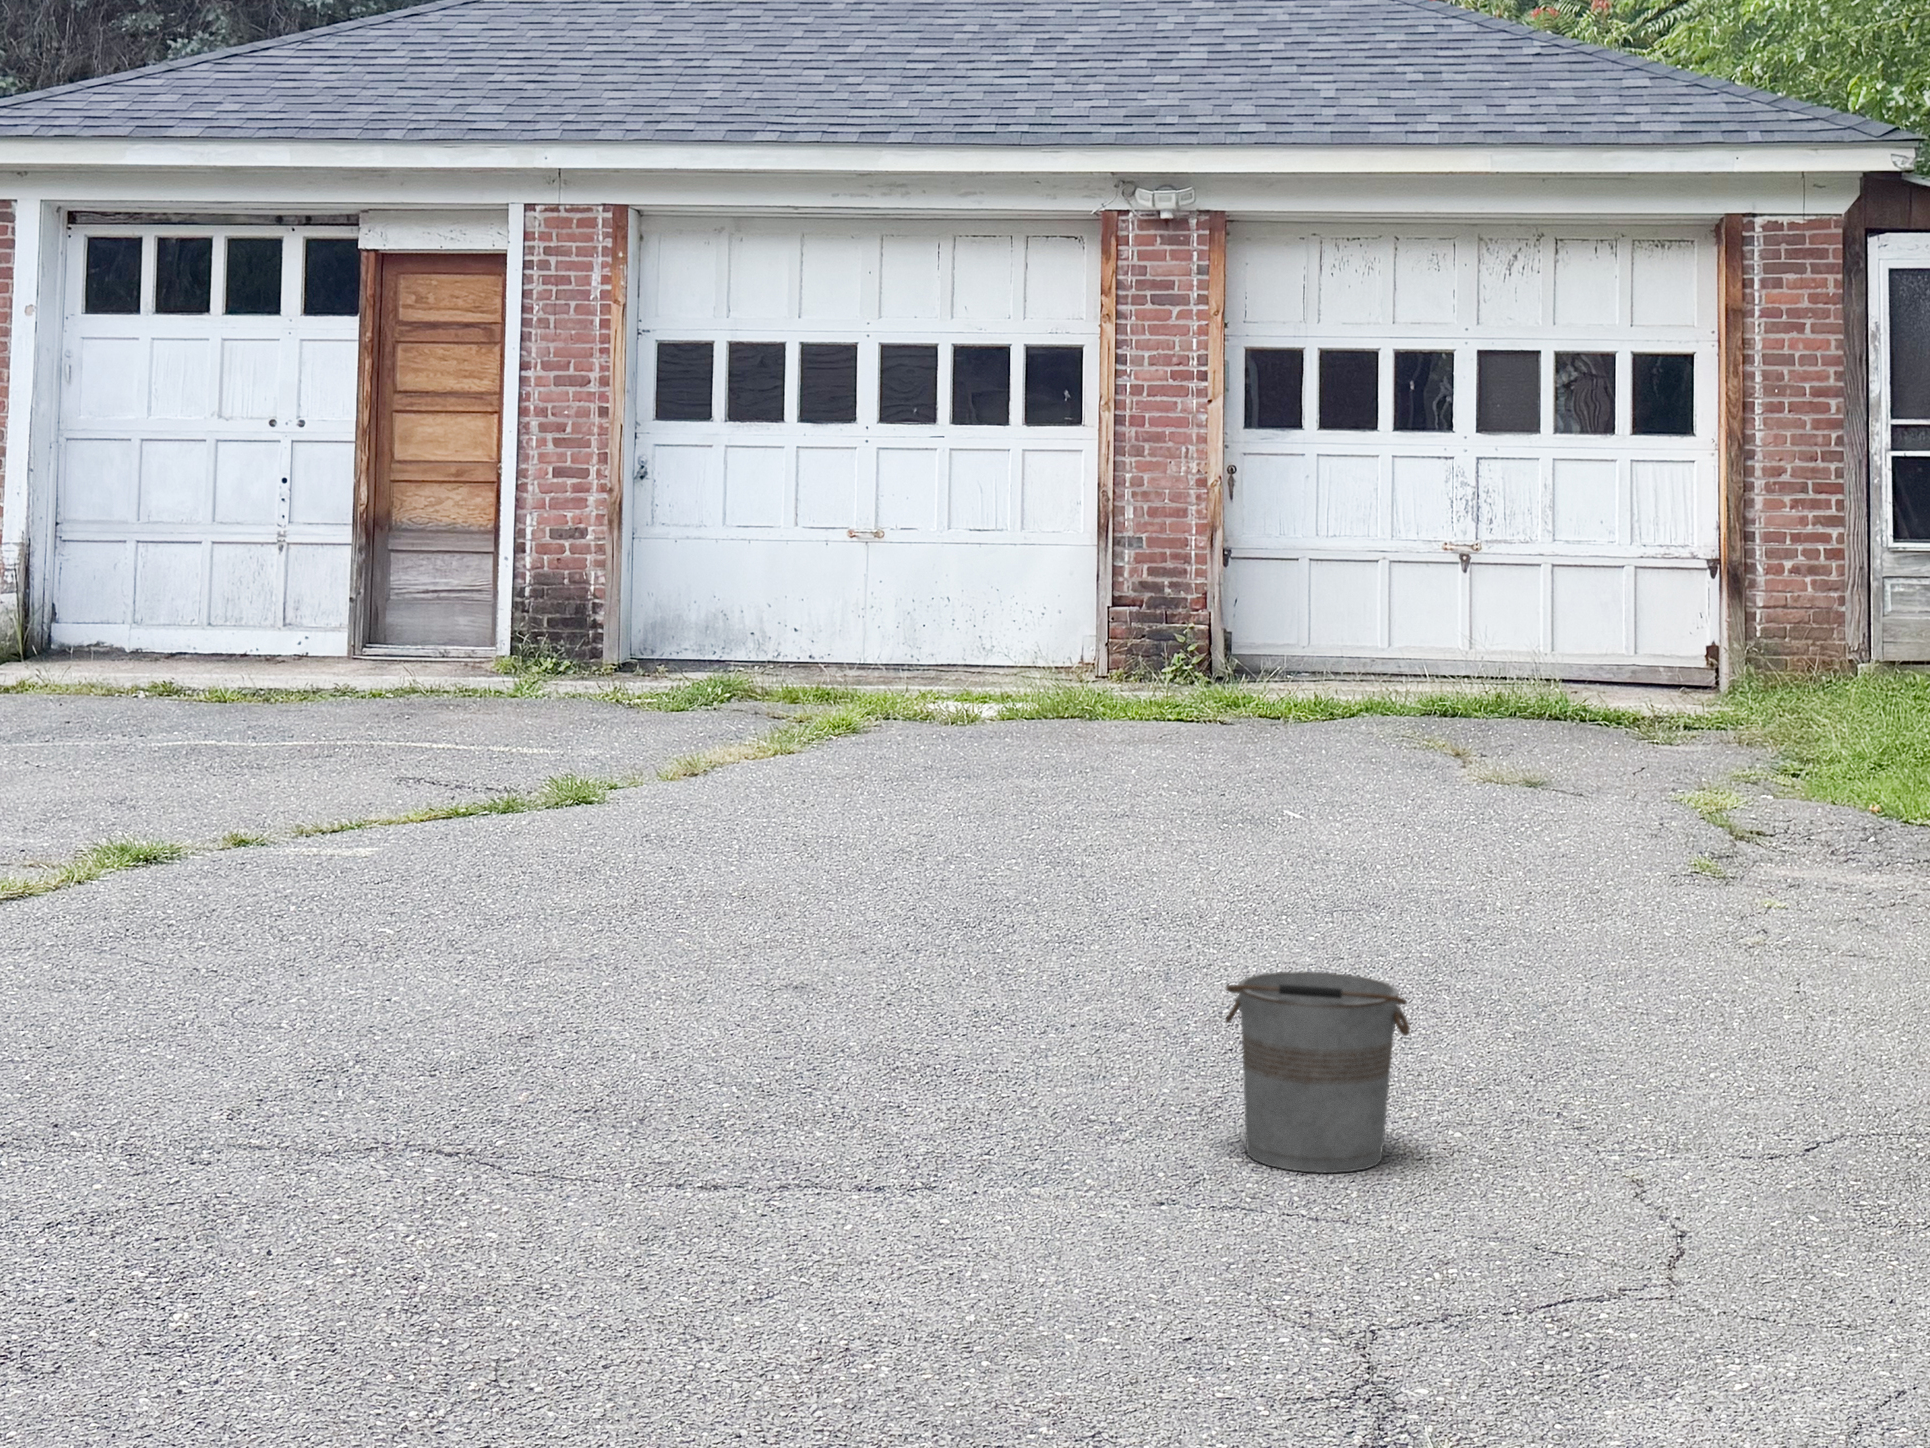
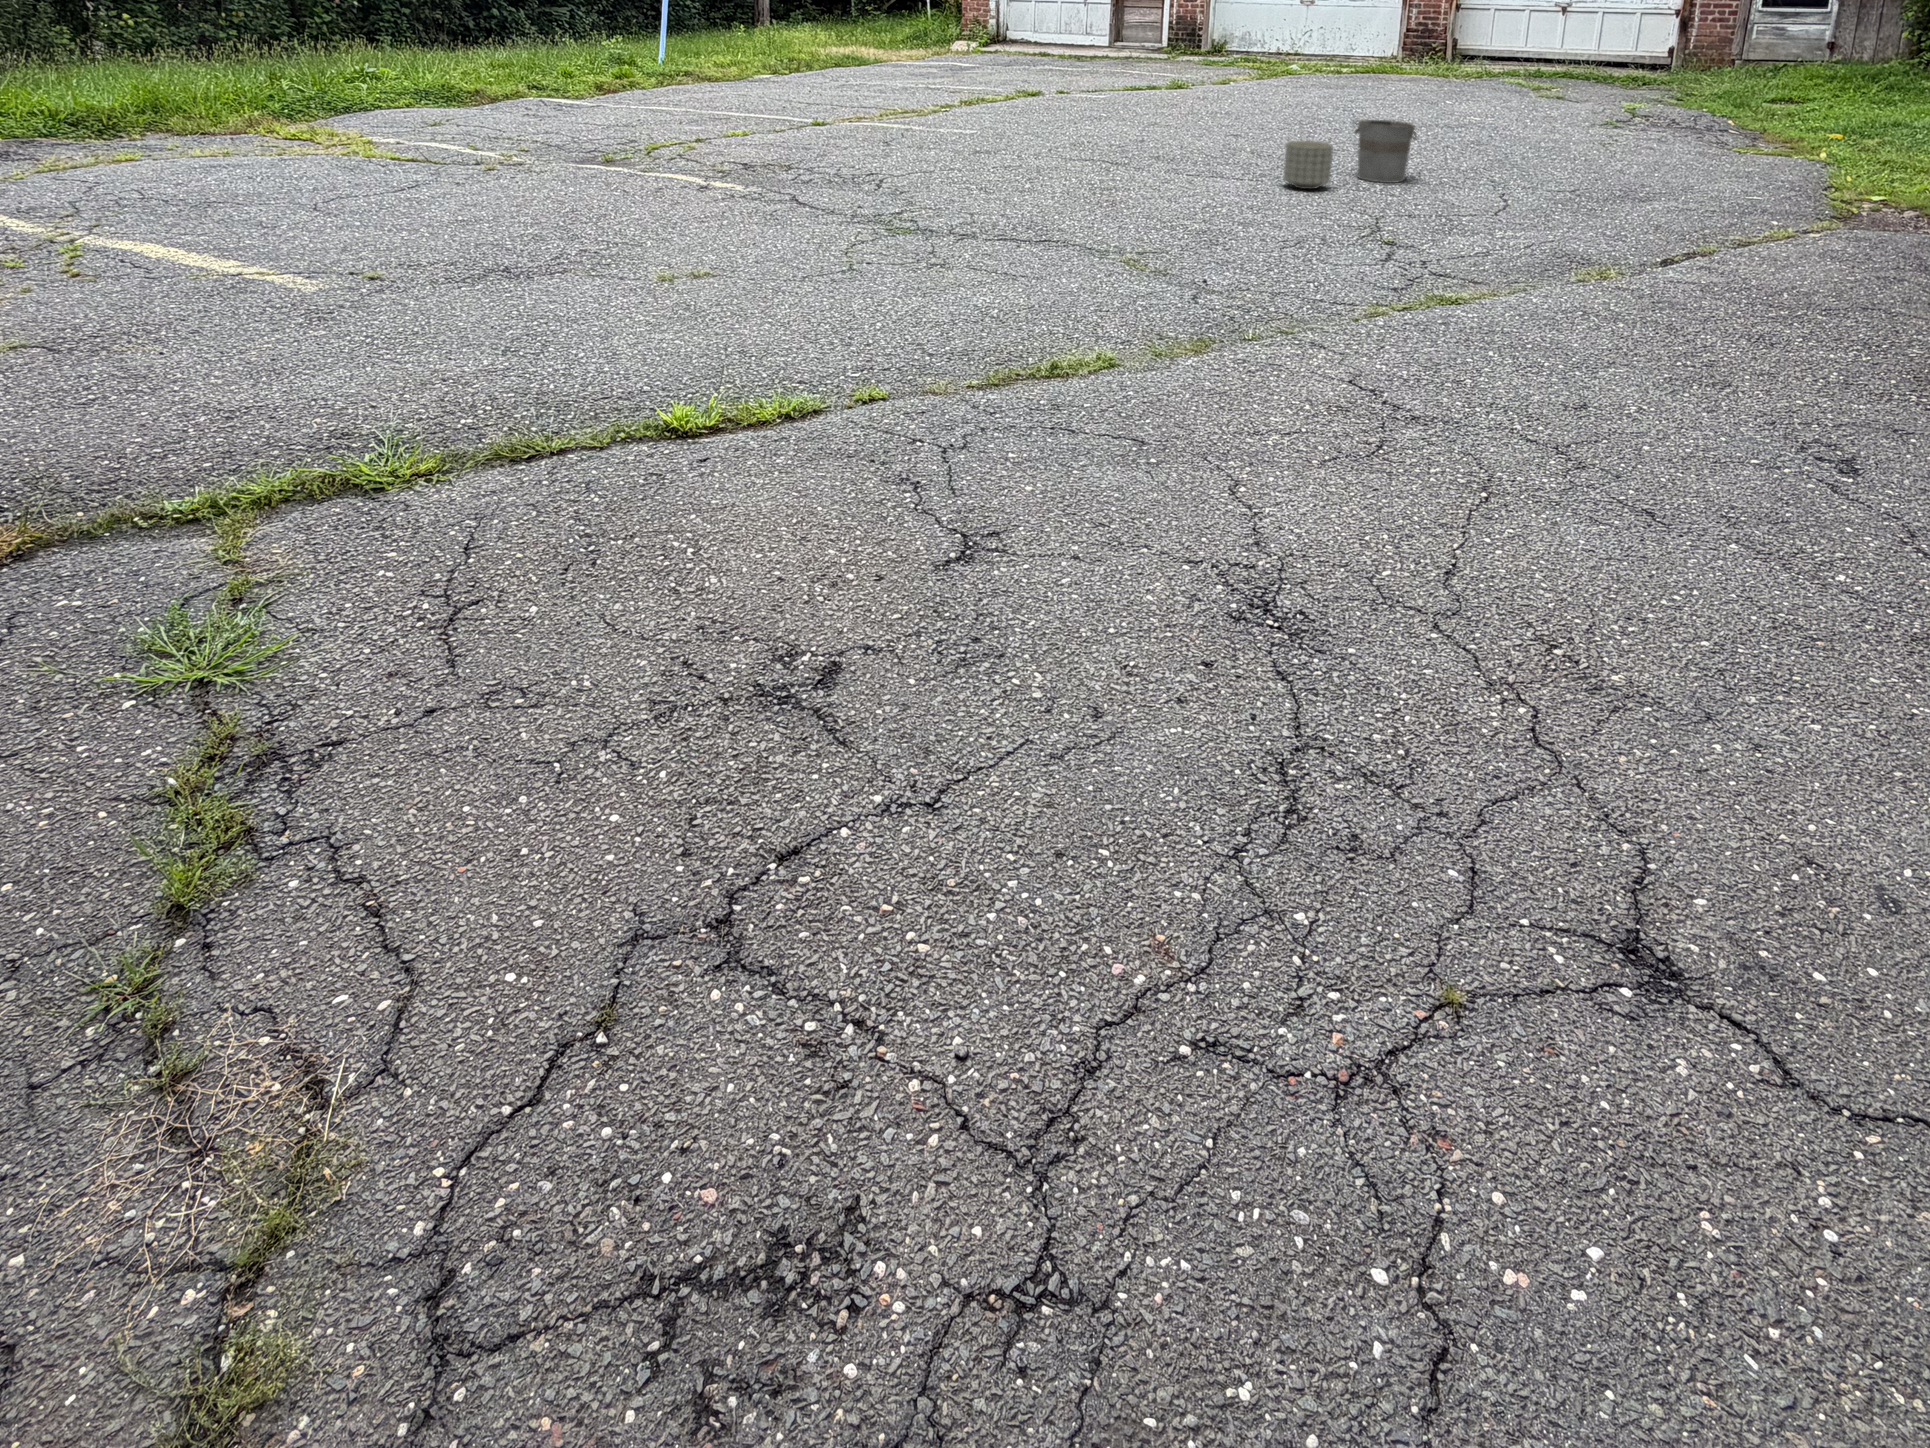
planter: none [1054,1065,1199,1227] -> present [1283,141,1333,189]

